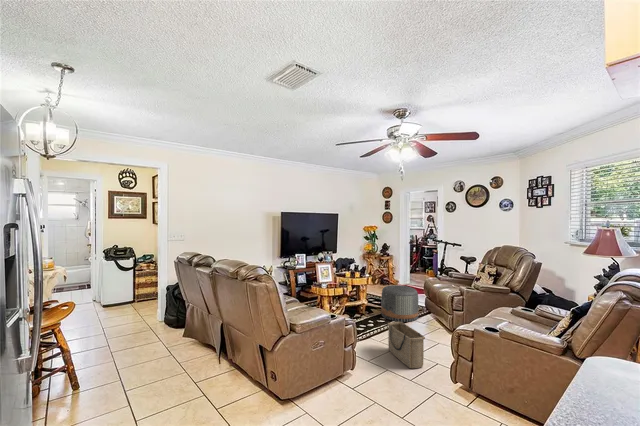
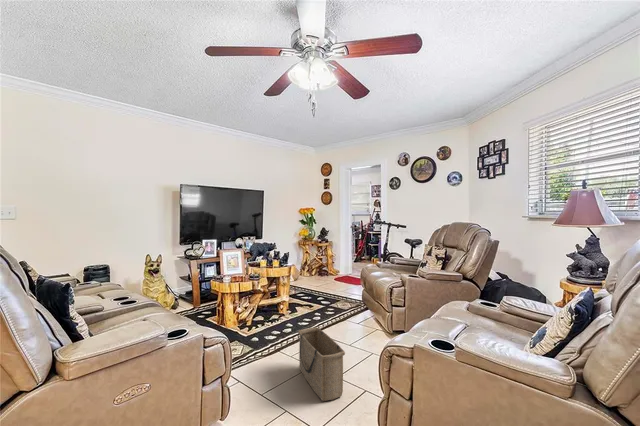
pouf: present [381,285,418,322] -> none [307,276,352,322]

